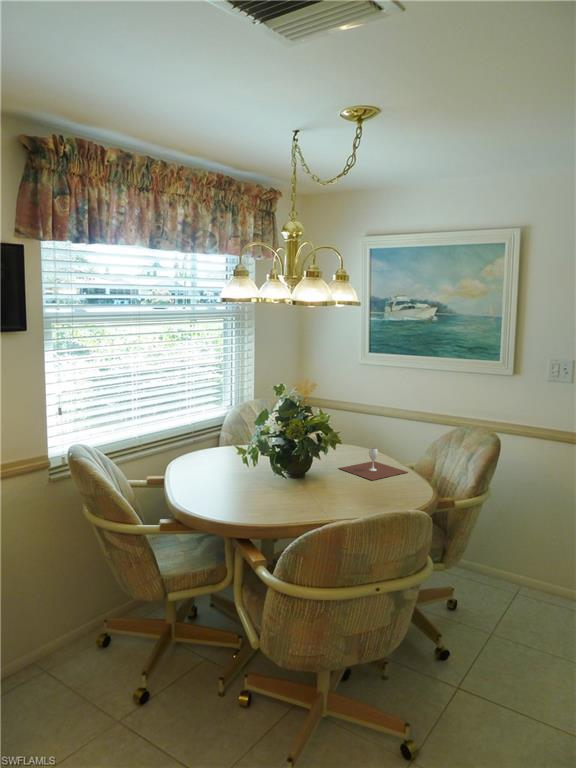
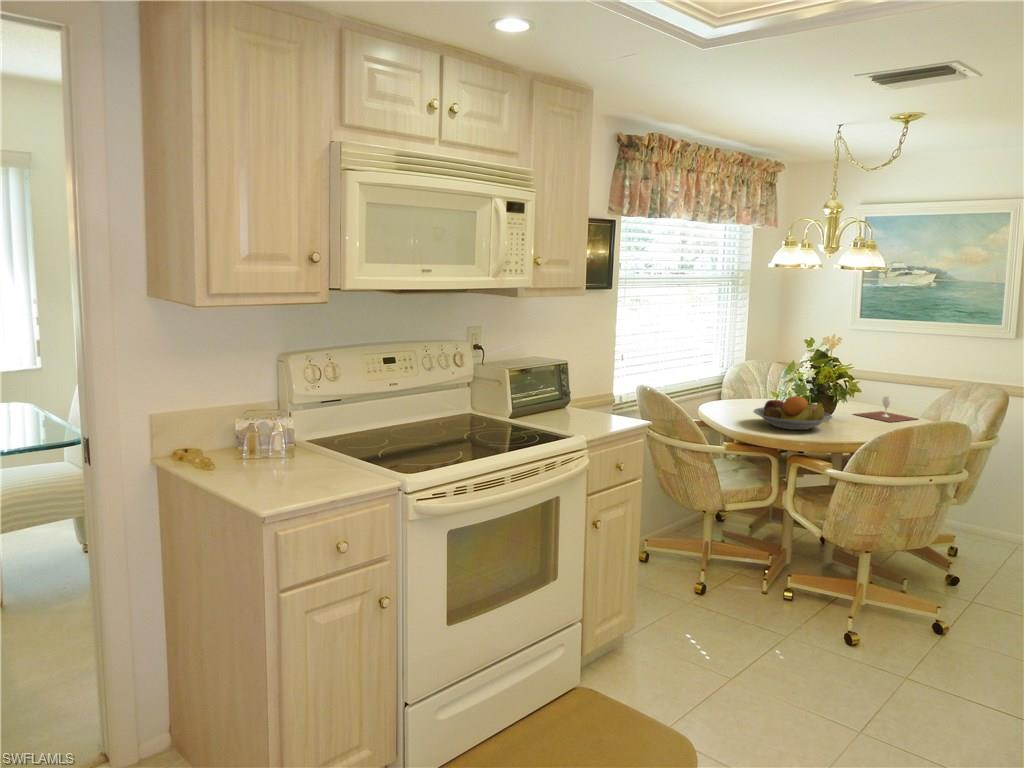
fruit bowl: none [203,458,295,504] -> present [754,396,833,430]

